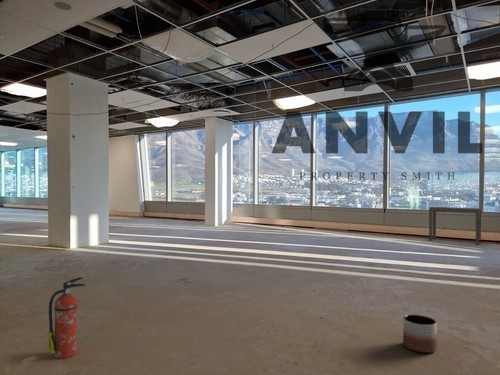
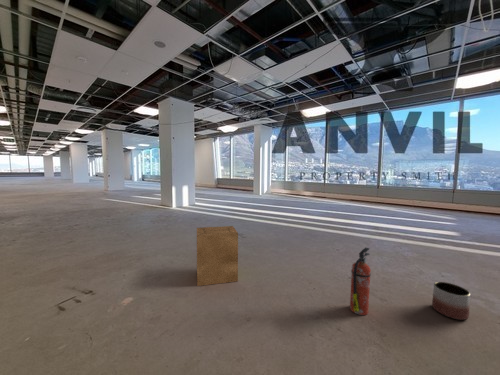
desk: present [429,207,481,244] -> none [409,184,452,211]
cardboard box: none [120,262,177,340] -> present [197,226,238,286]
fire extinguisher: present [49,277,85,358] -> present [350,248,371,315]

